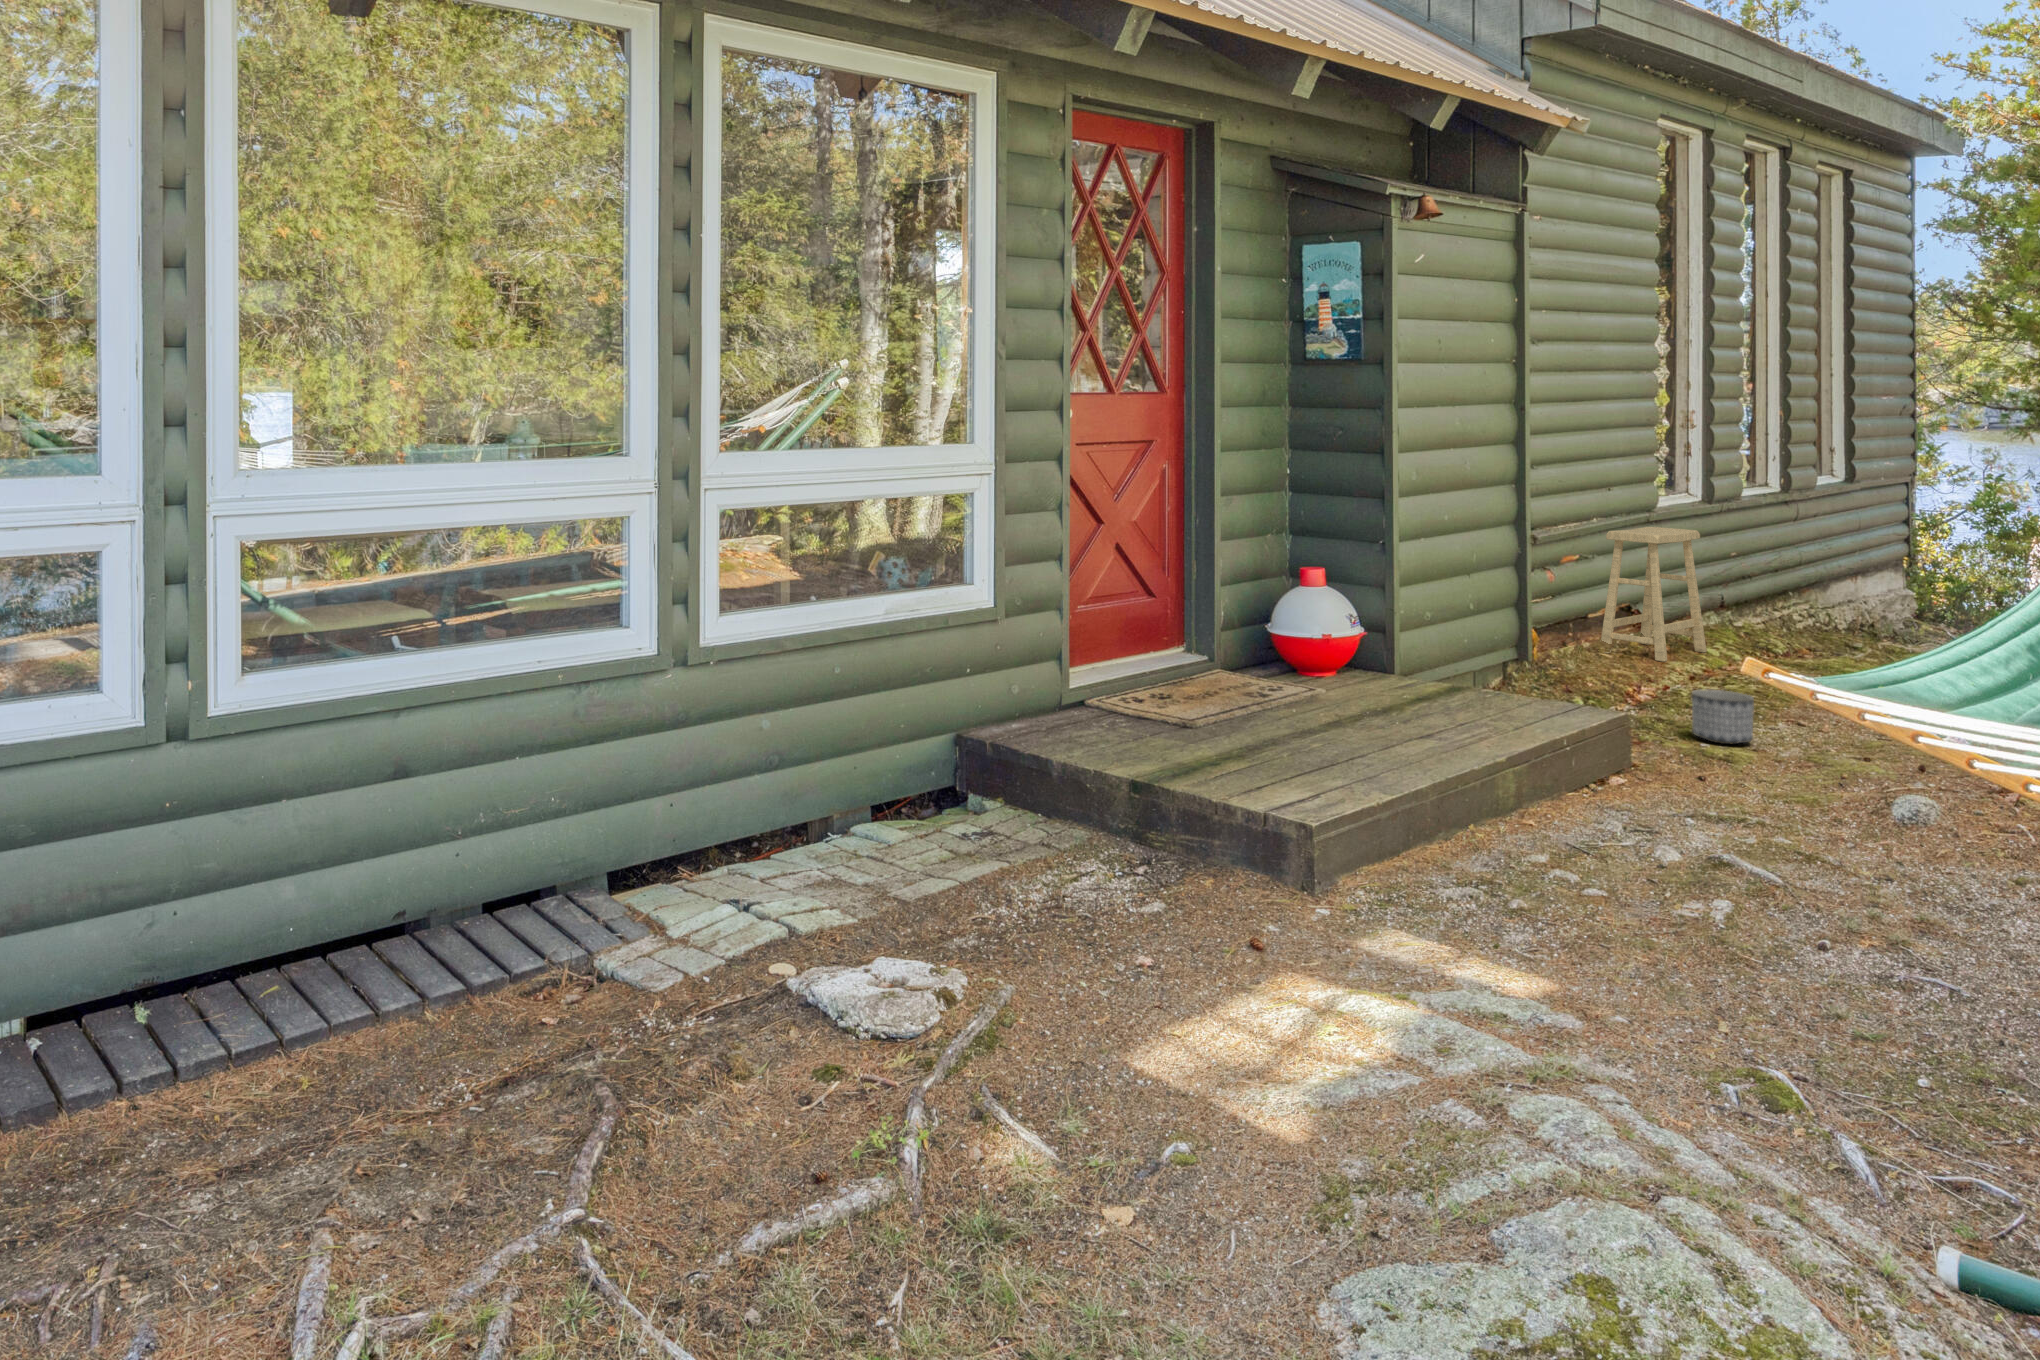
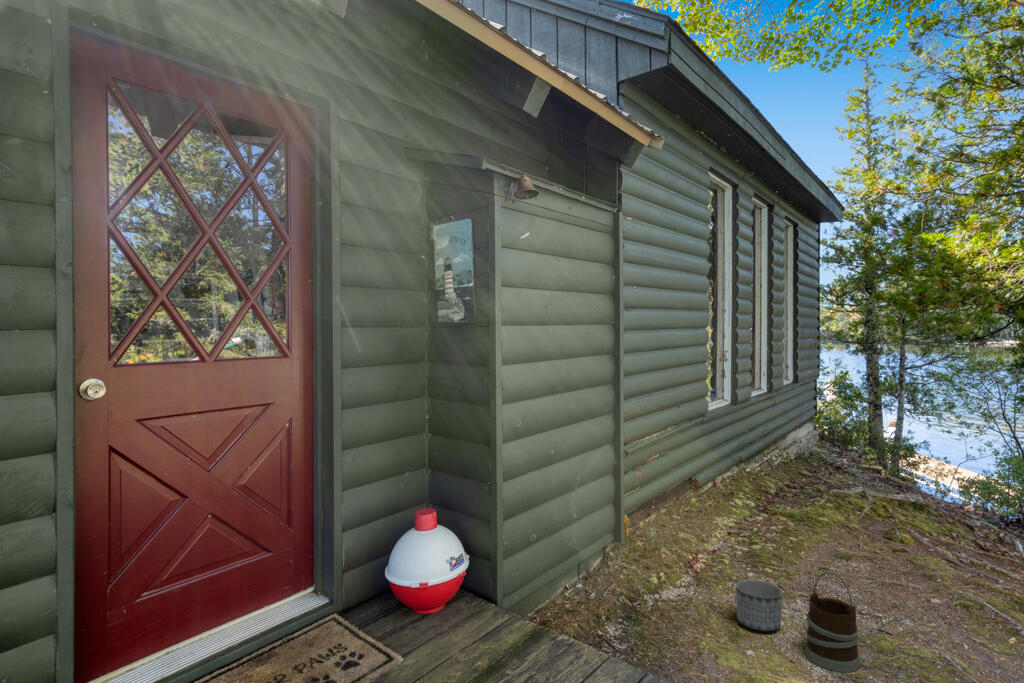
stool: present [1601,527,1707,662] -> none [674,424,735,514]
wooden bucket: none [1779,660,1848,771] -> present [805,572,860,672]

